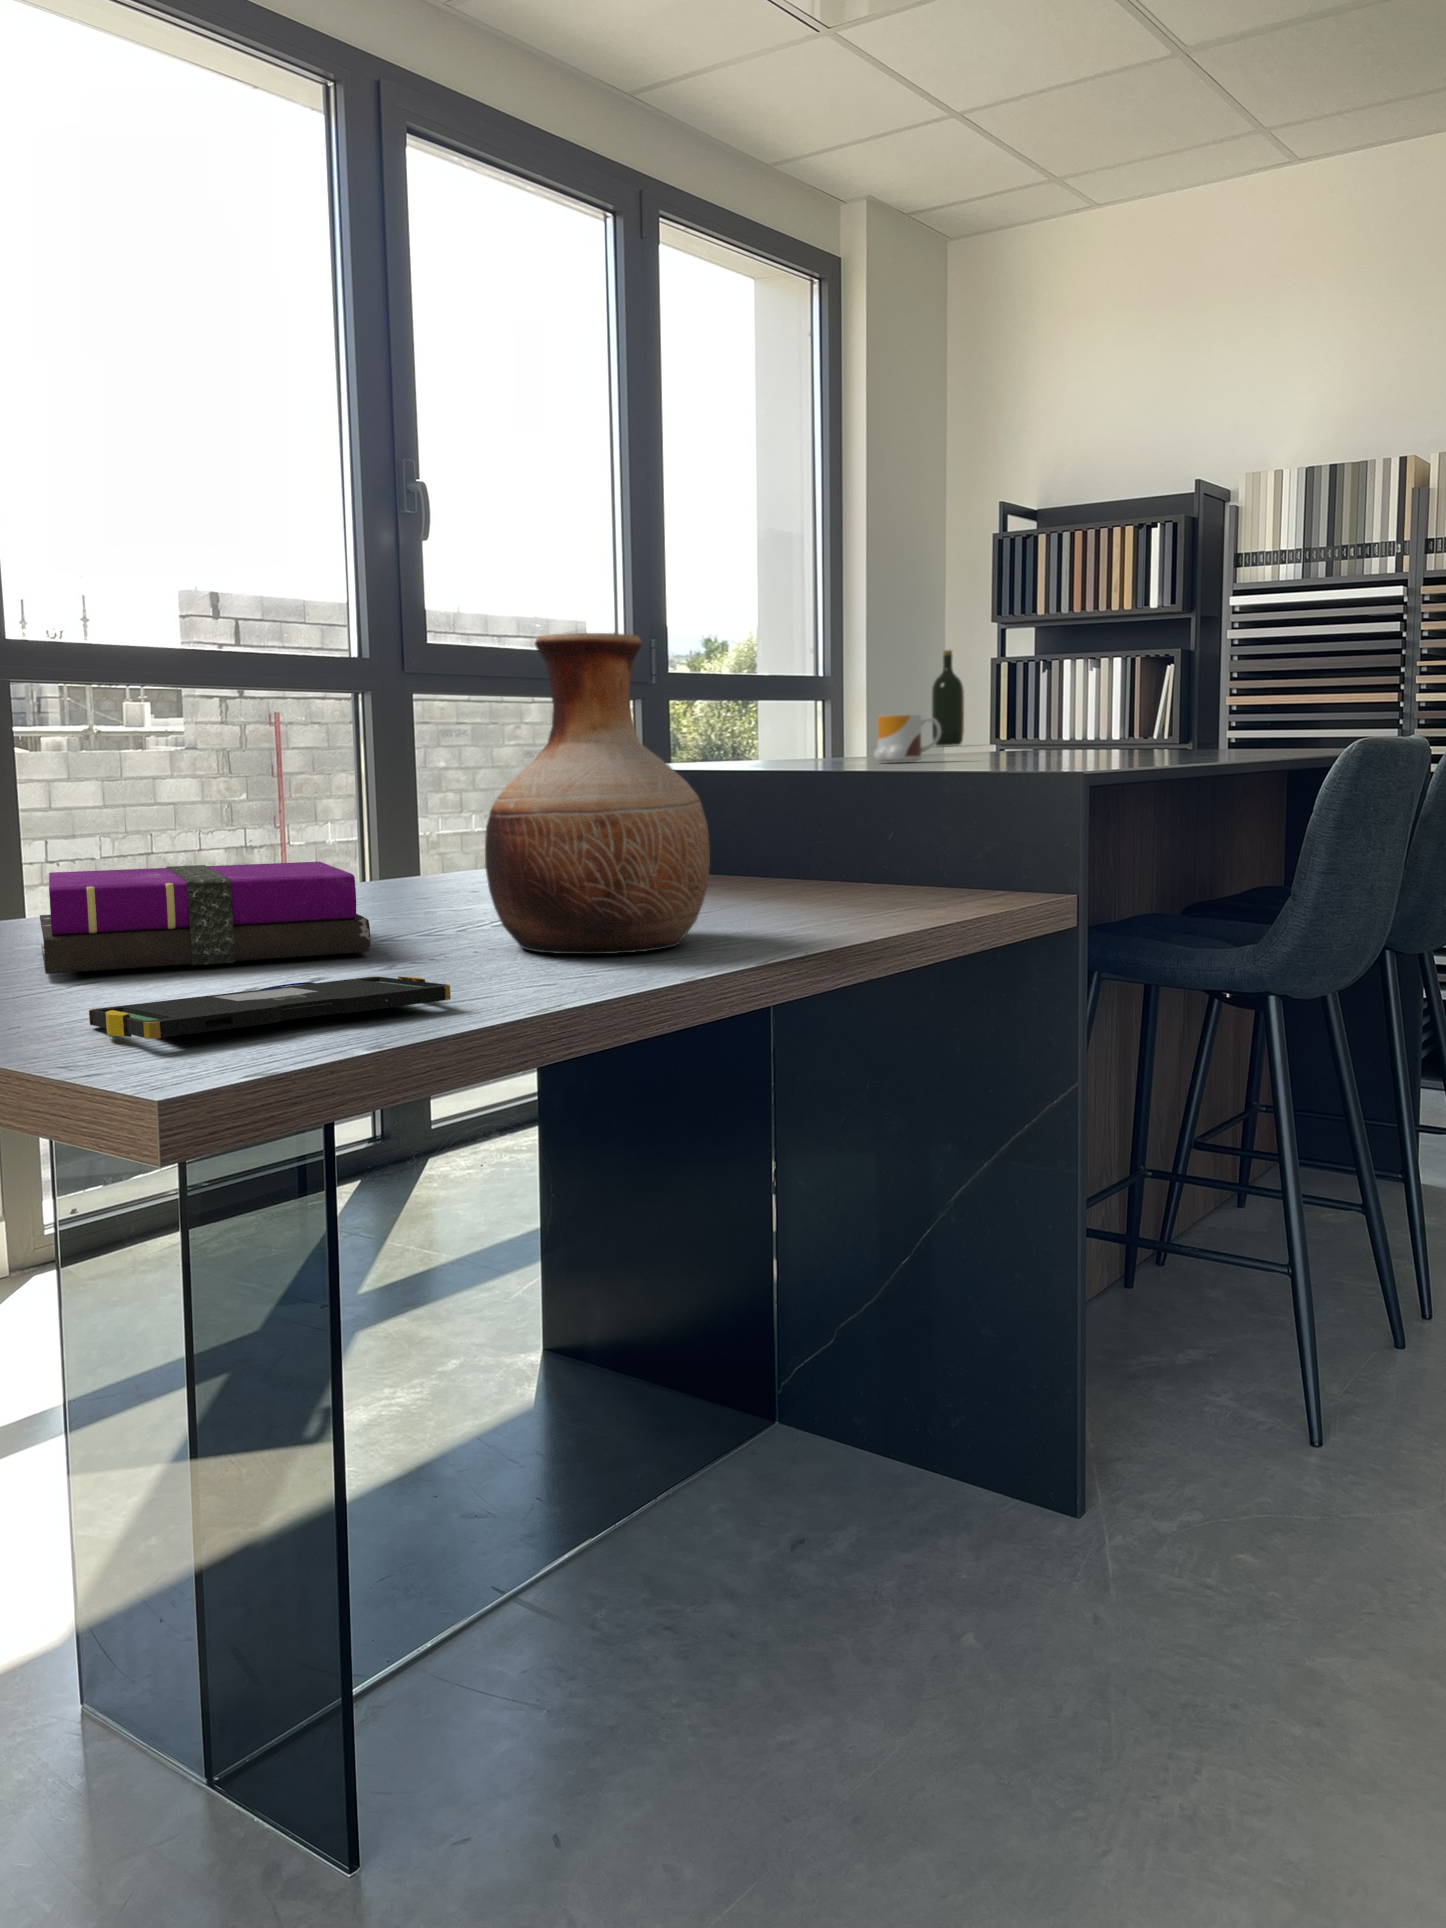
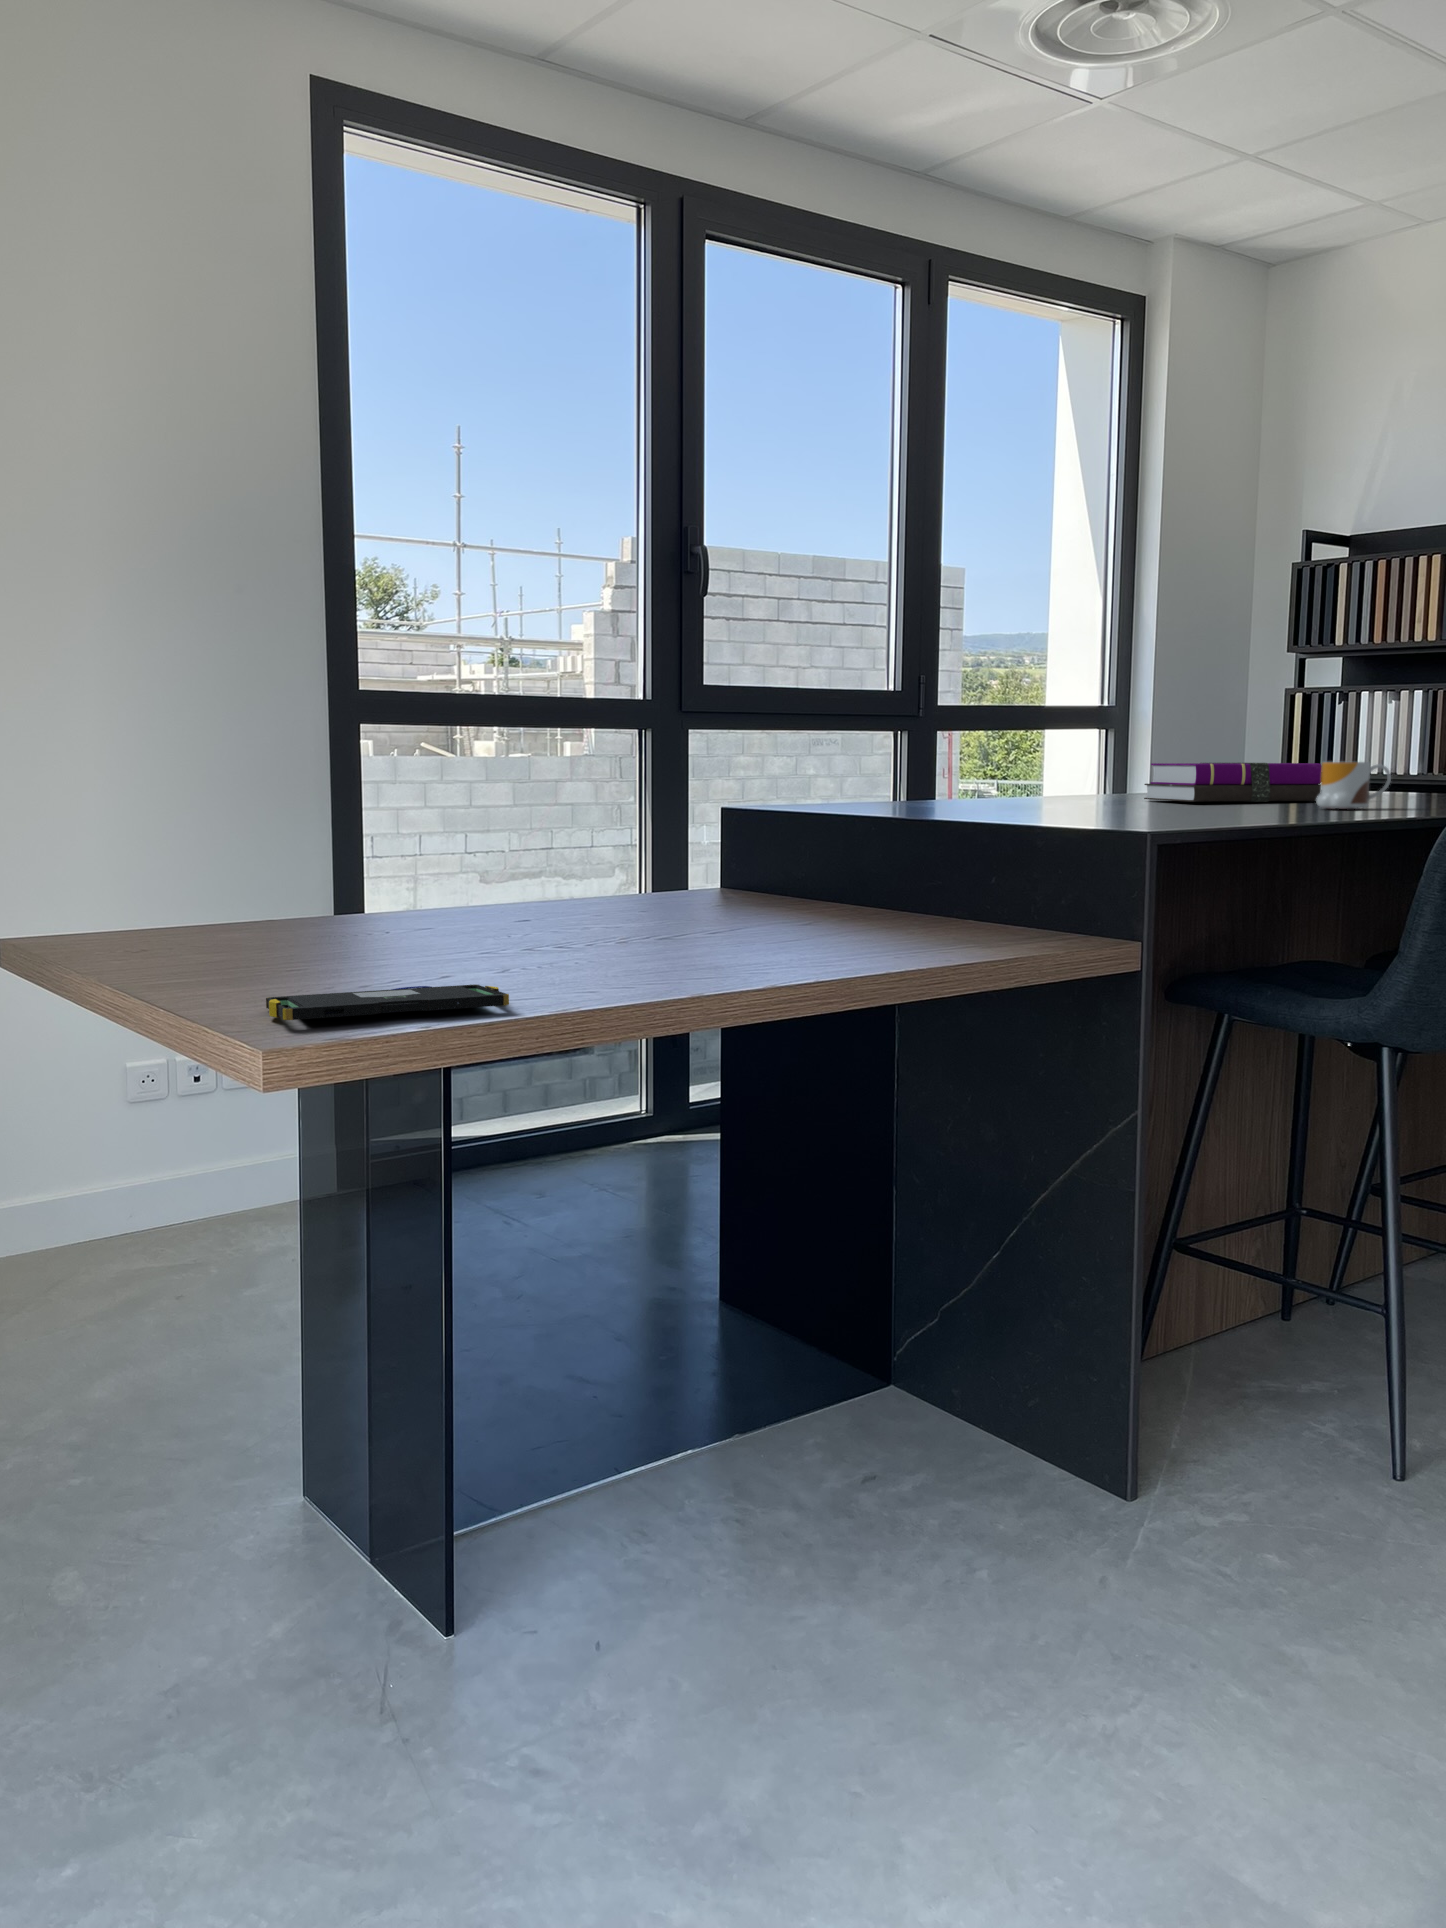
vase: present [485,633,710,954] -> none [590,723,767,976]
wine bottle: present [932,650,964,746] -> none [1212,684,1247,778]
mug: present [874,715,941,762] -> present [1316,762,1391,809]
notebook: present [40,862,370,974] -> present [1144,763,1322,802]

